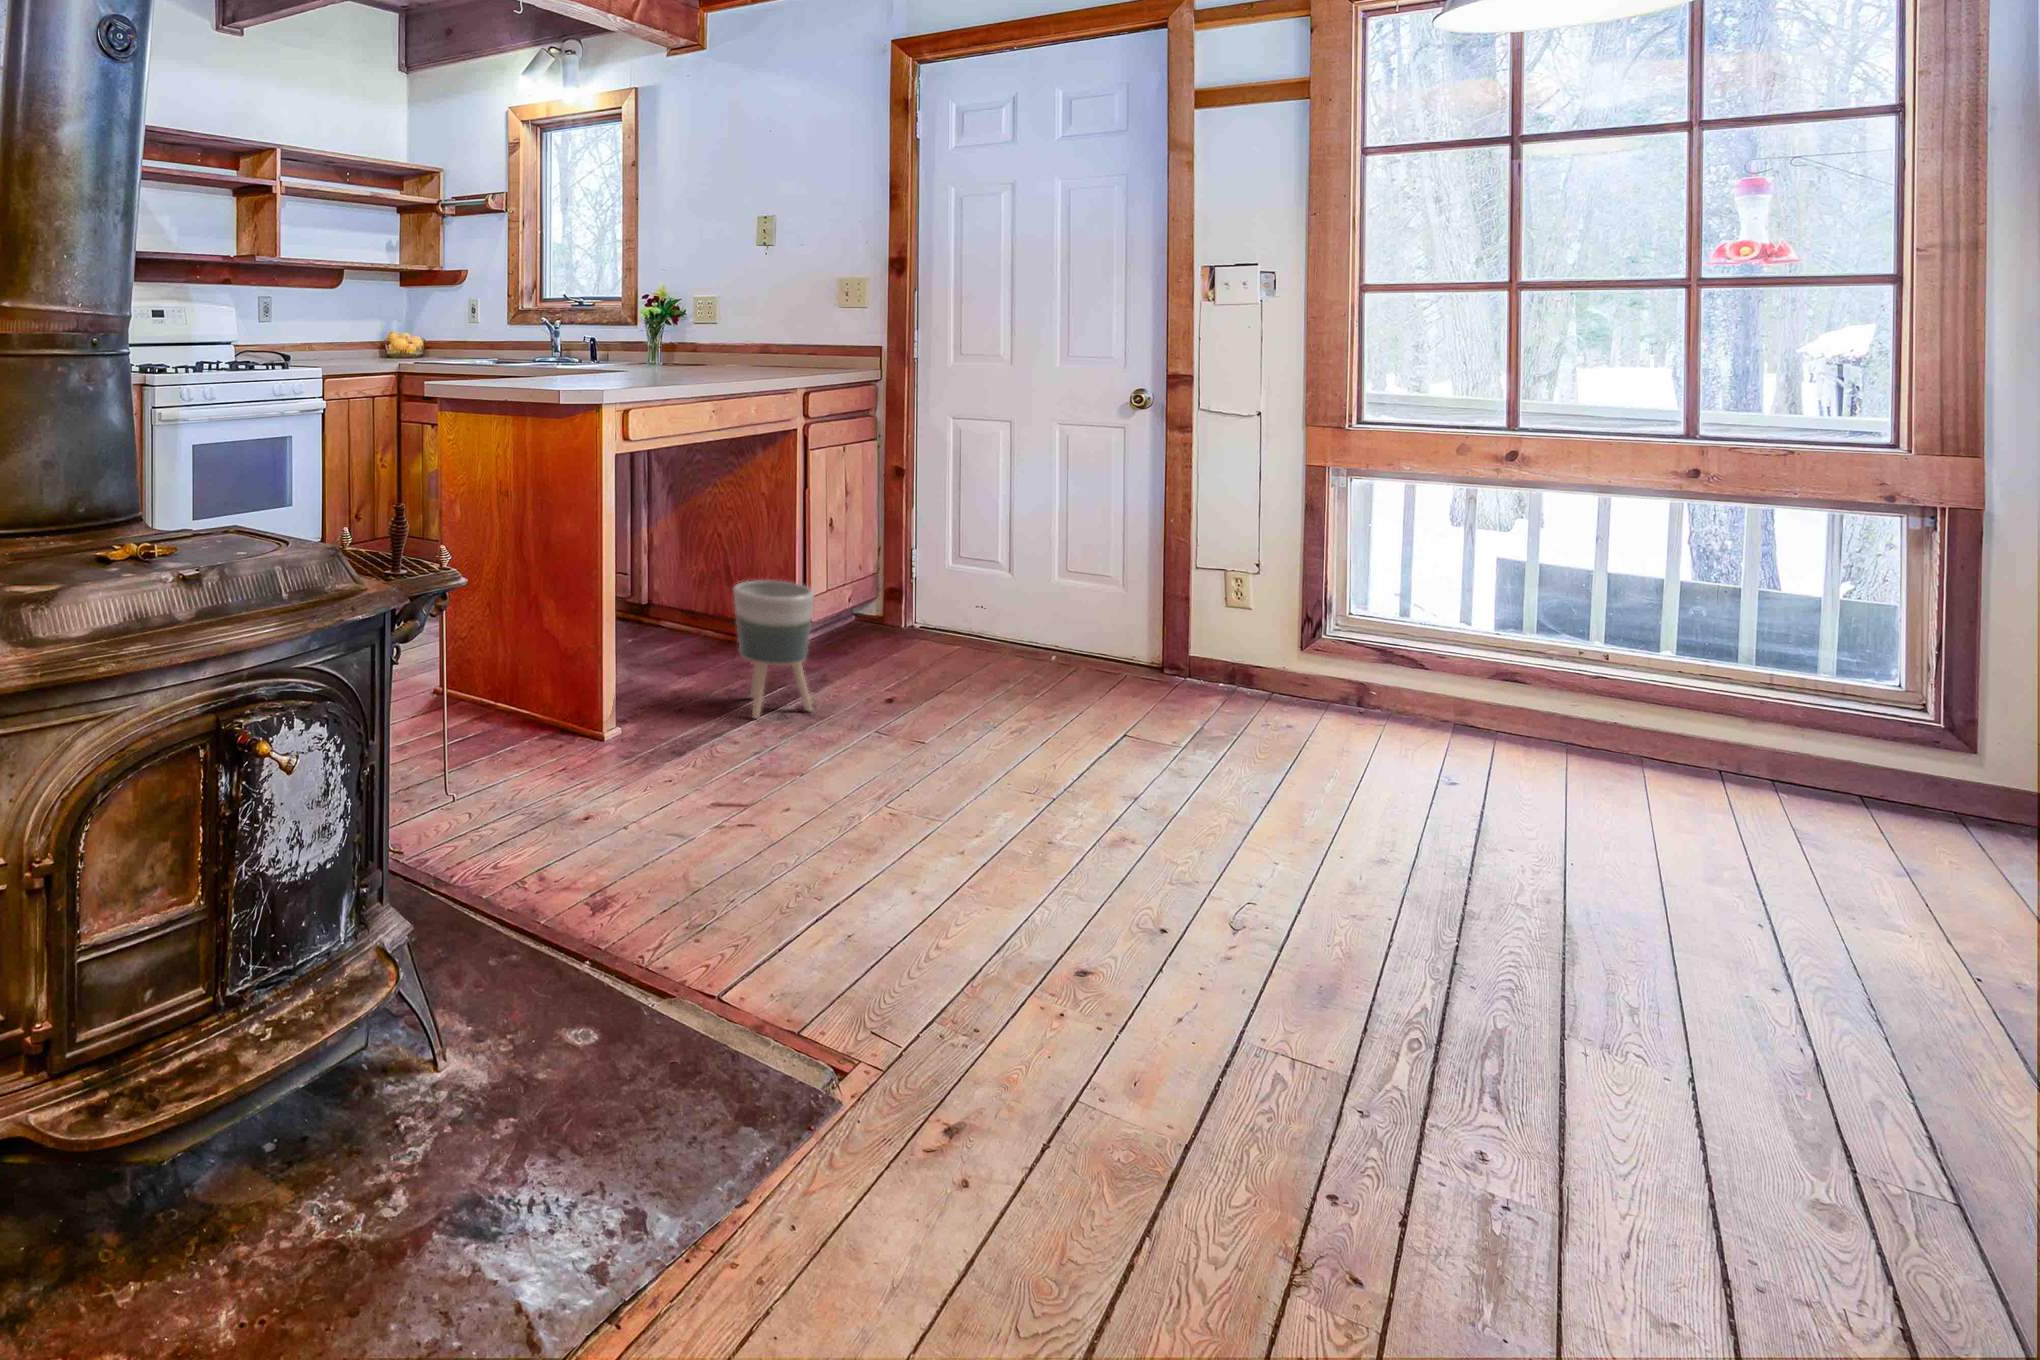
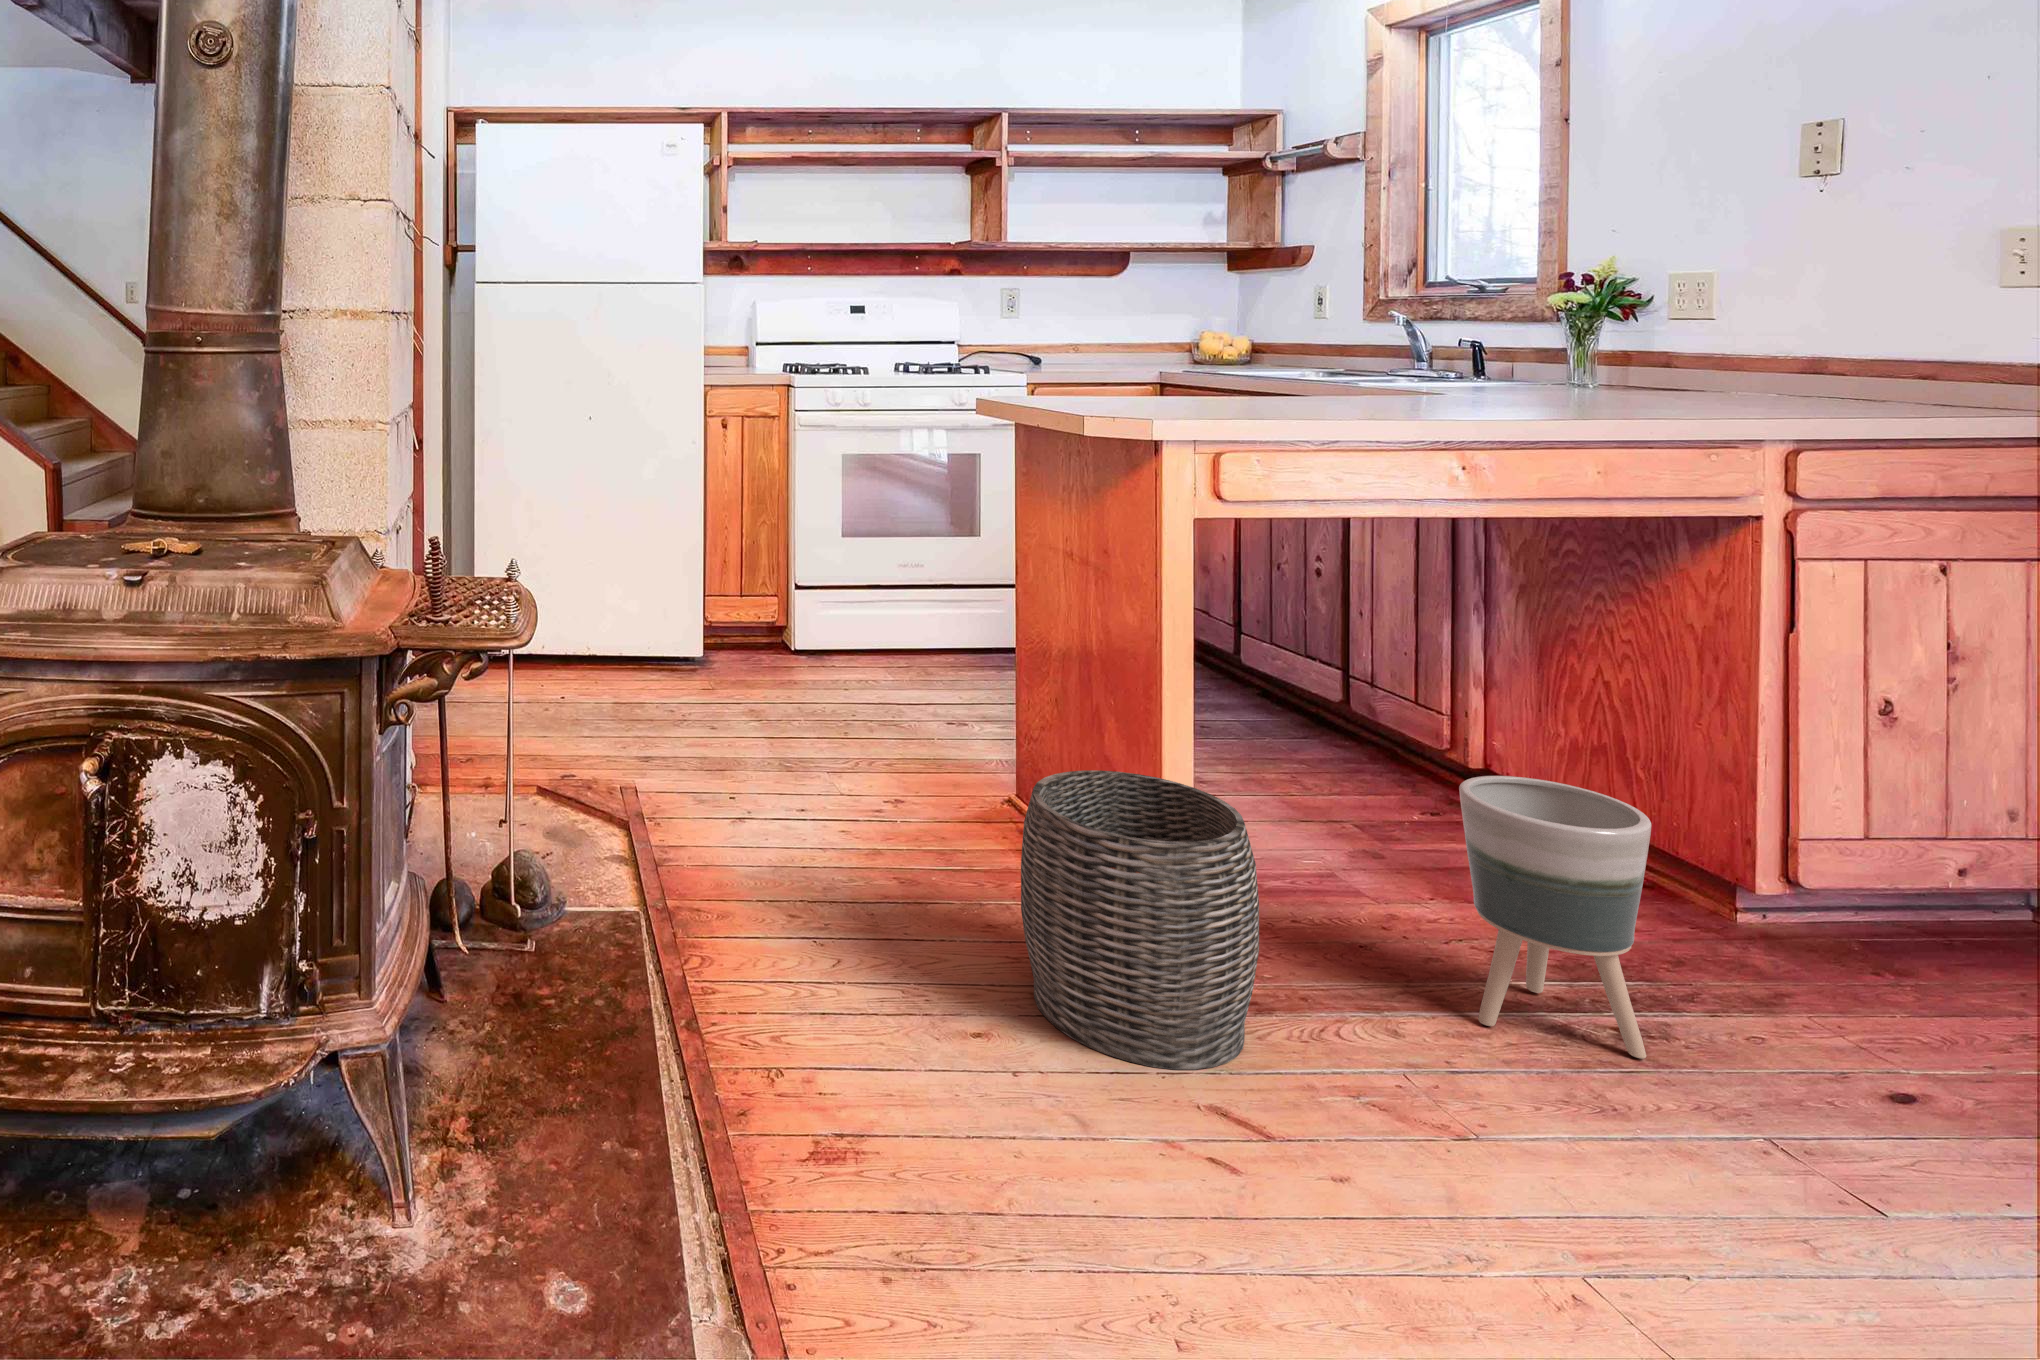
woven basket: none [571,620,706,792] -> present [1021,770,1259,1070]

